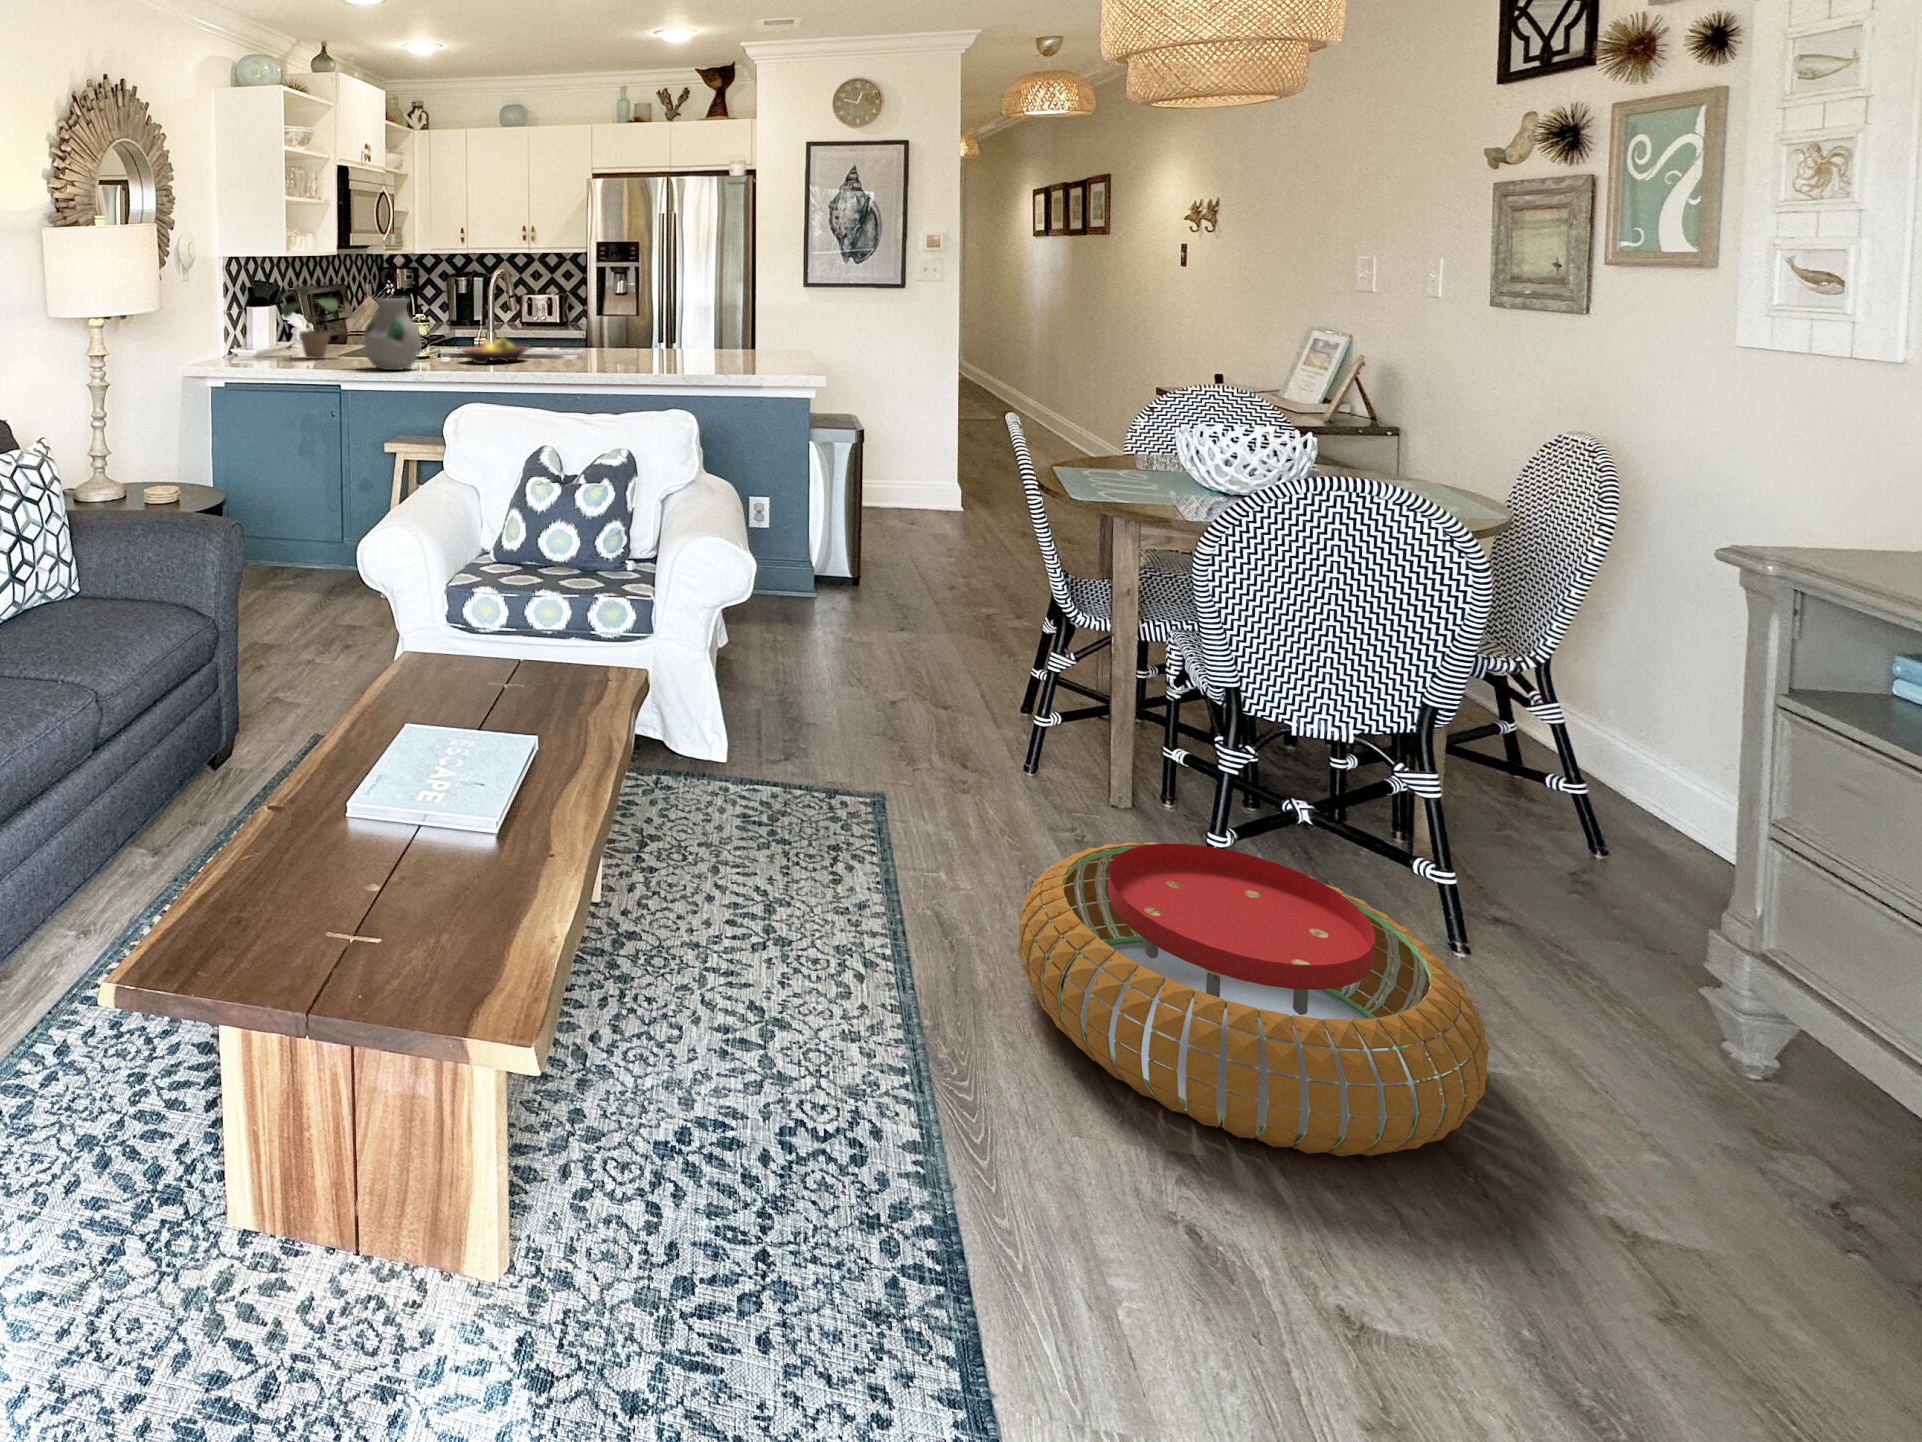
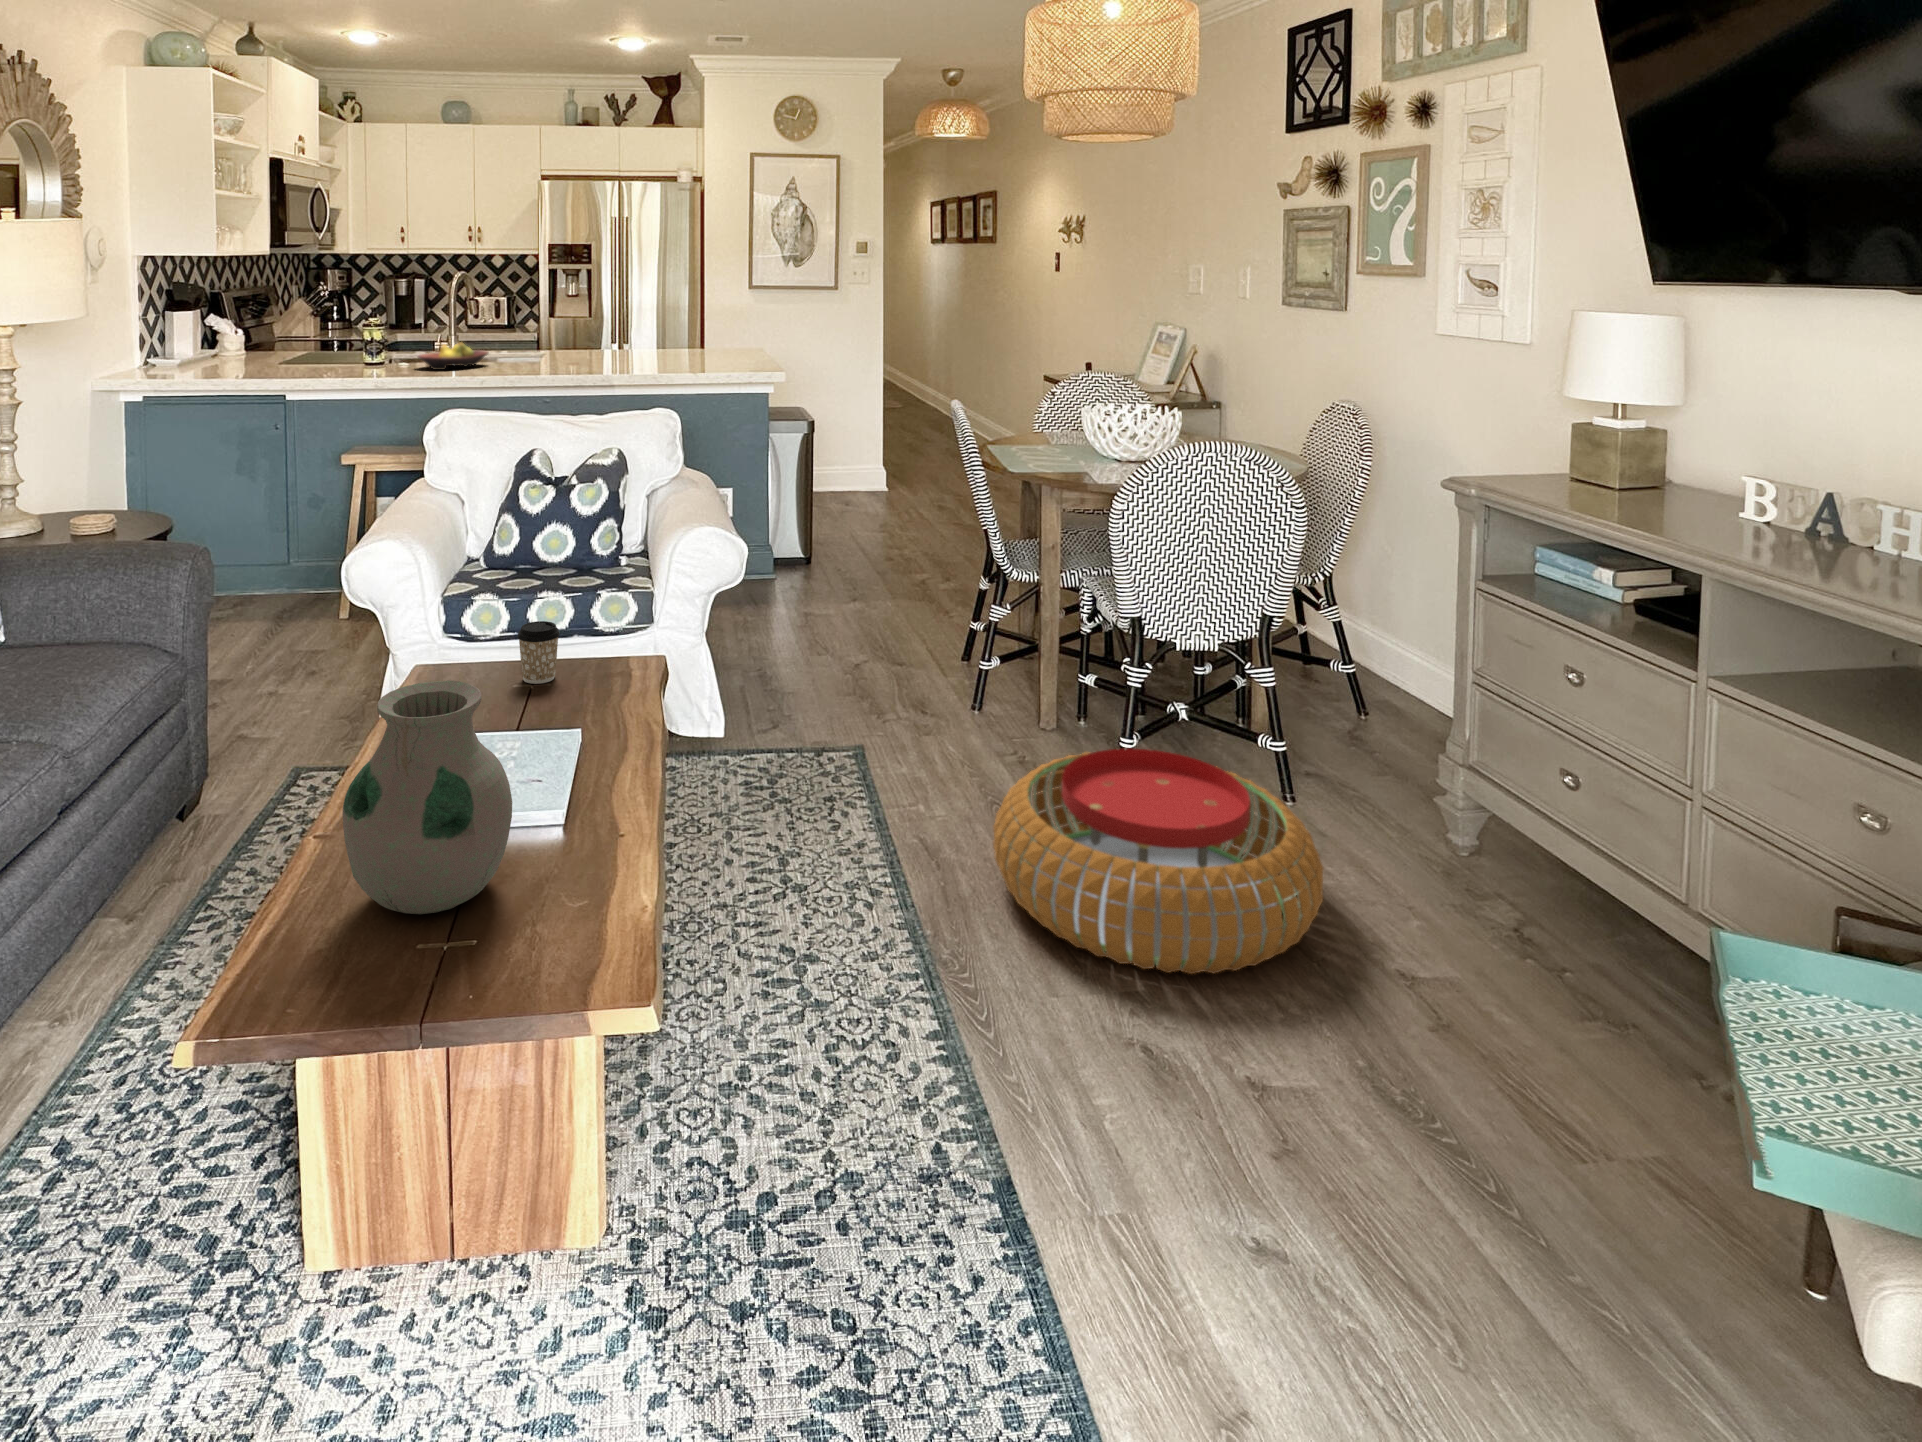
potted plant: present [280,286,352,359] -> none [207,288,295,369]
vase: present [364,298,420,370] -> present [343,680,512,914]
coffee cup: none [495,620,537,683] -> present [517,621,560,684]

